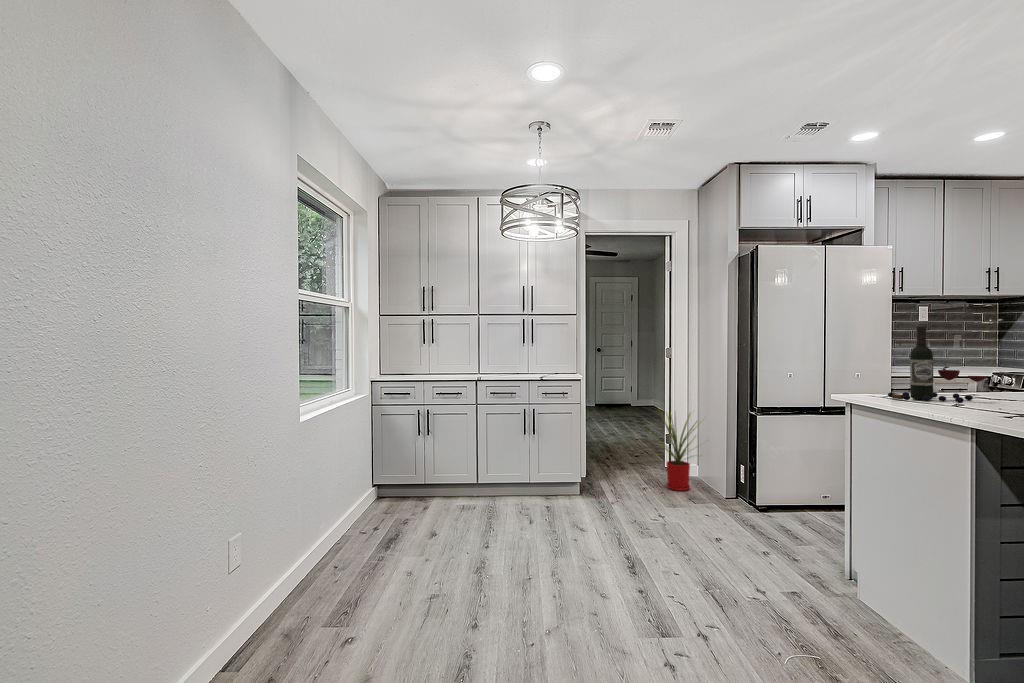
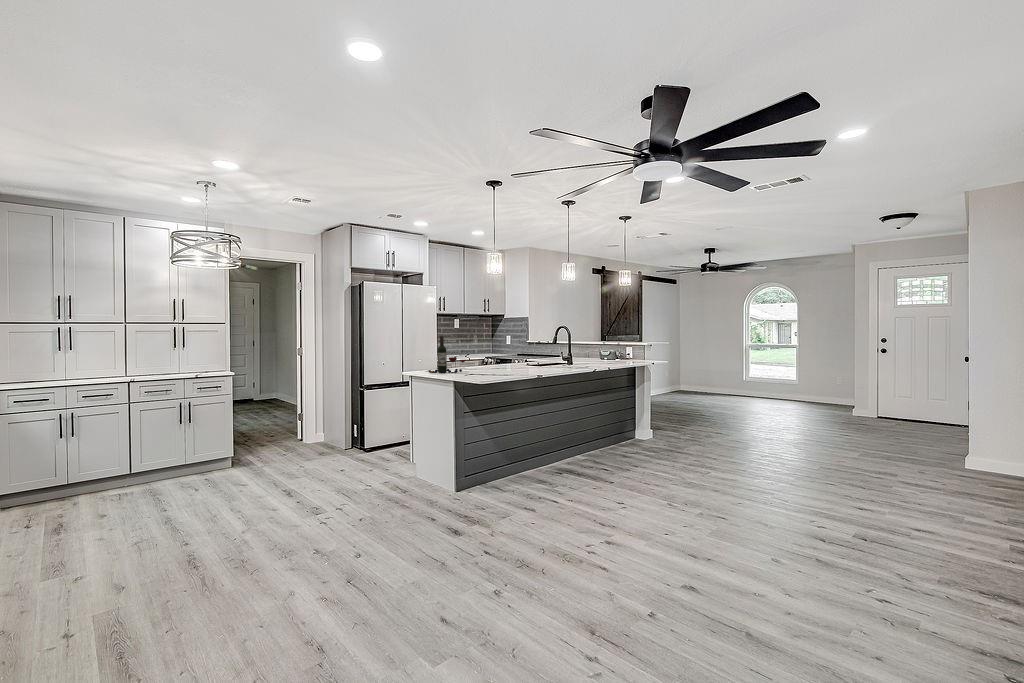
house plant: present [661,413,695,491] -> none [285,390,333,451]

